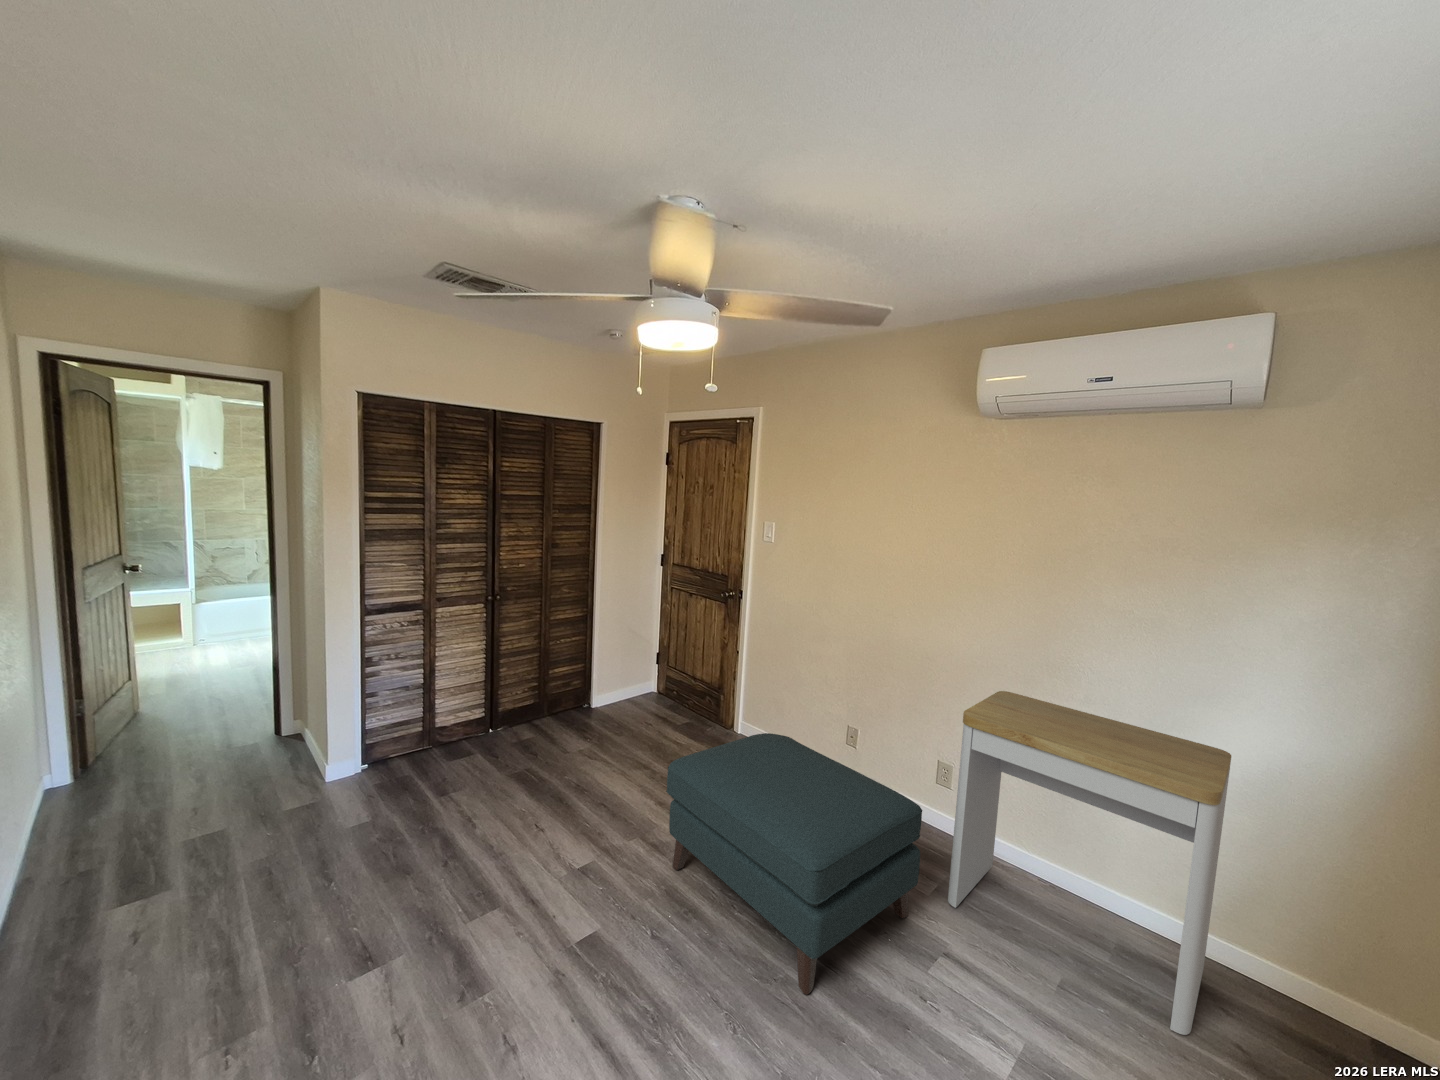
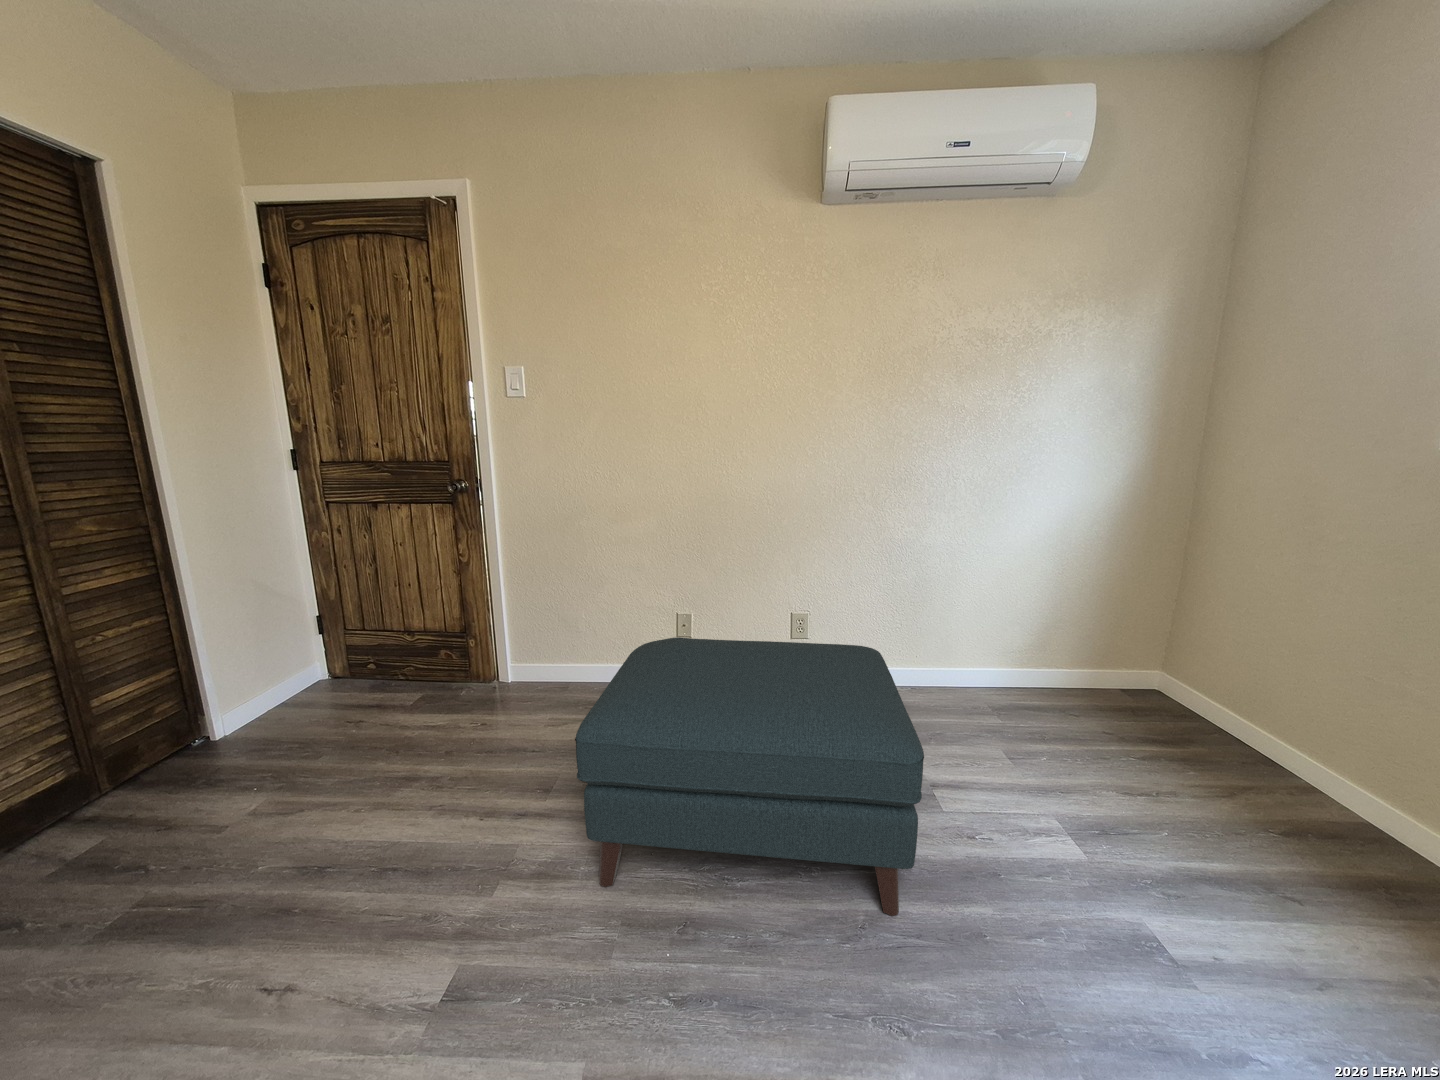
desk: present [948,691,1231,1035] -> none [850,520,1098,743]

